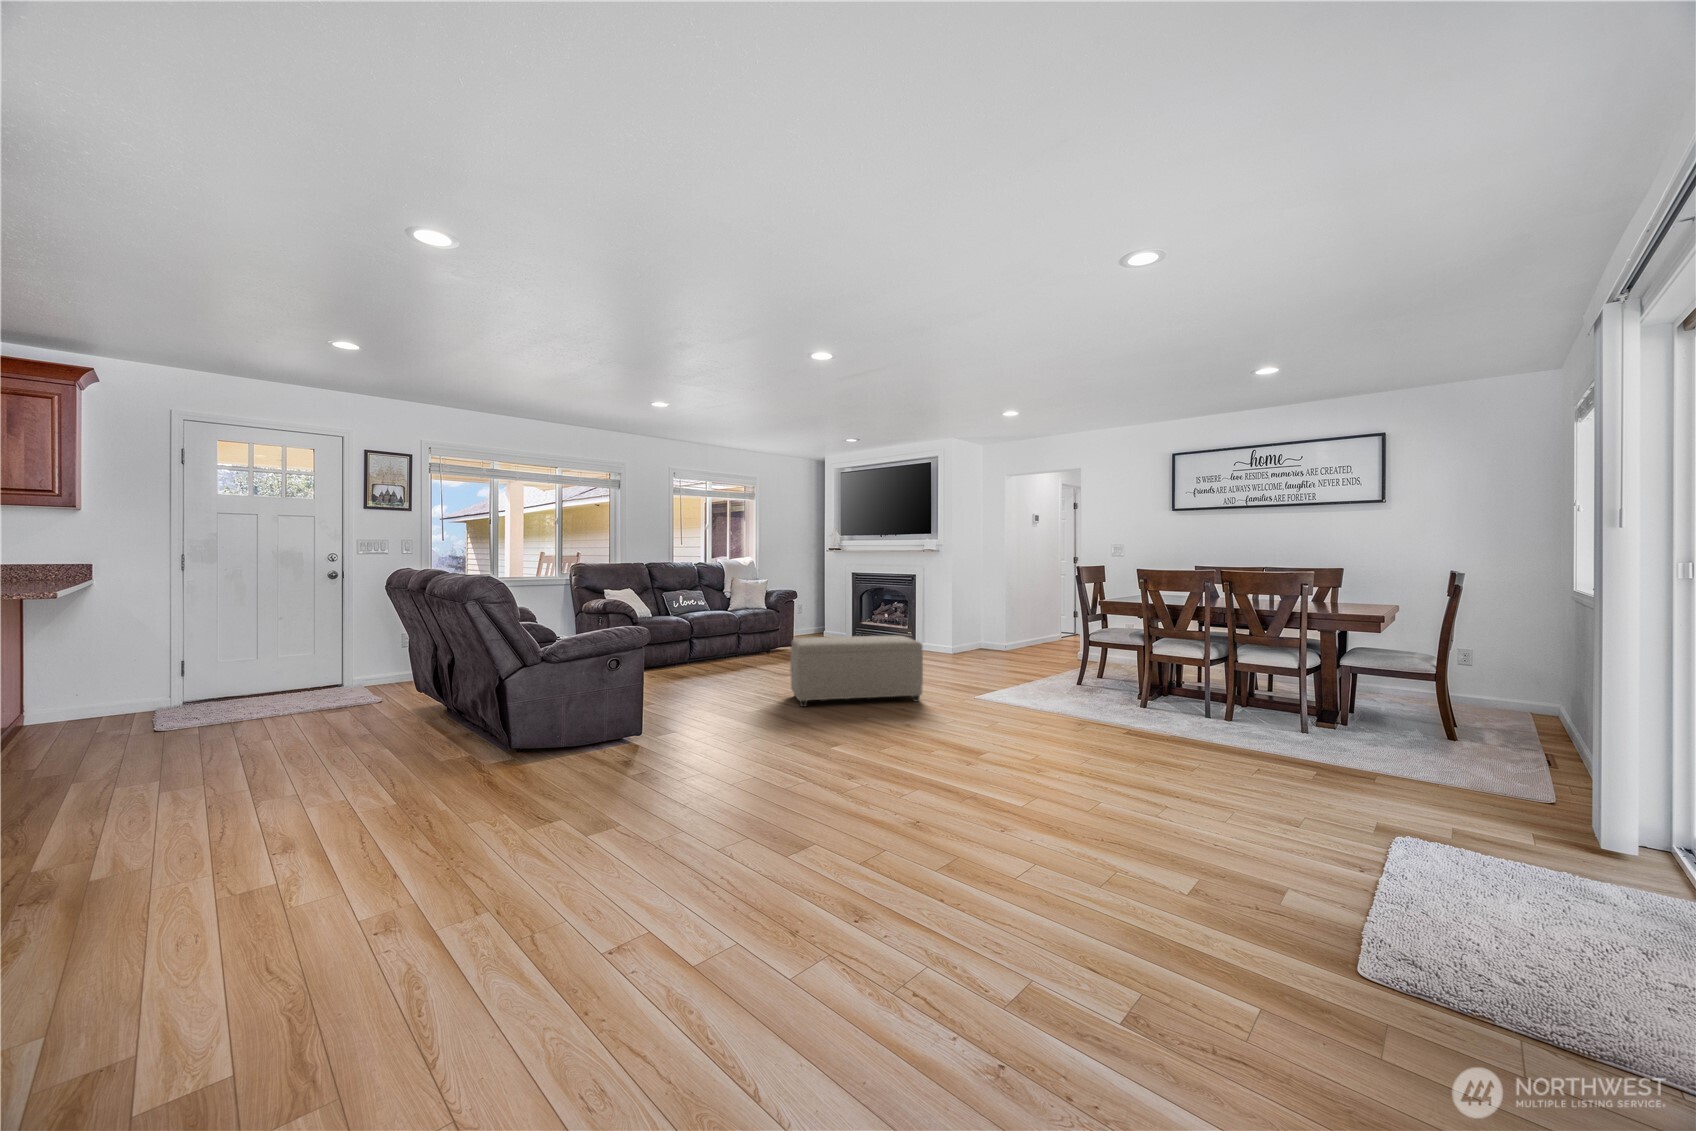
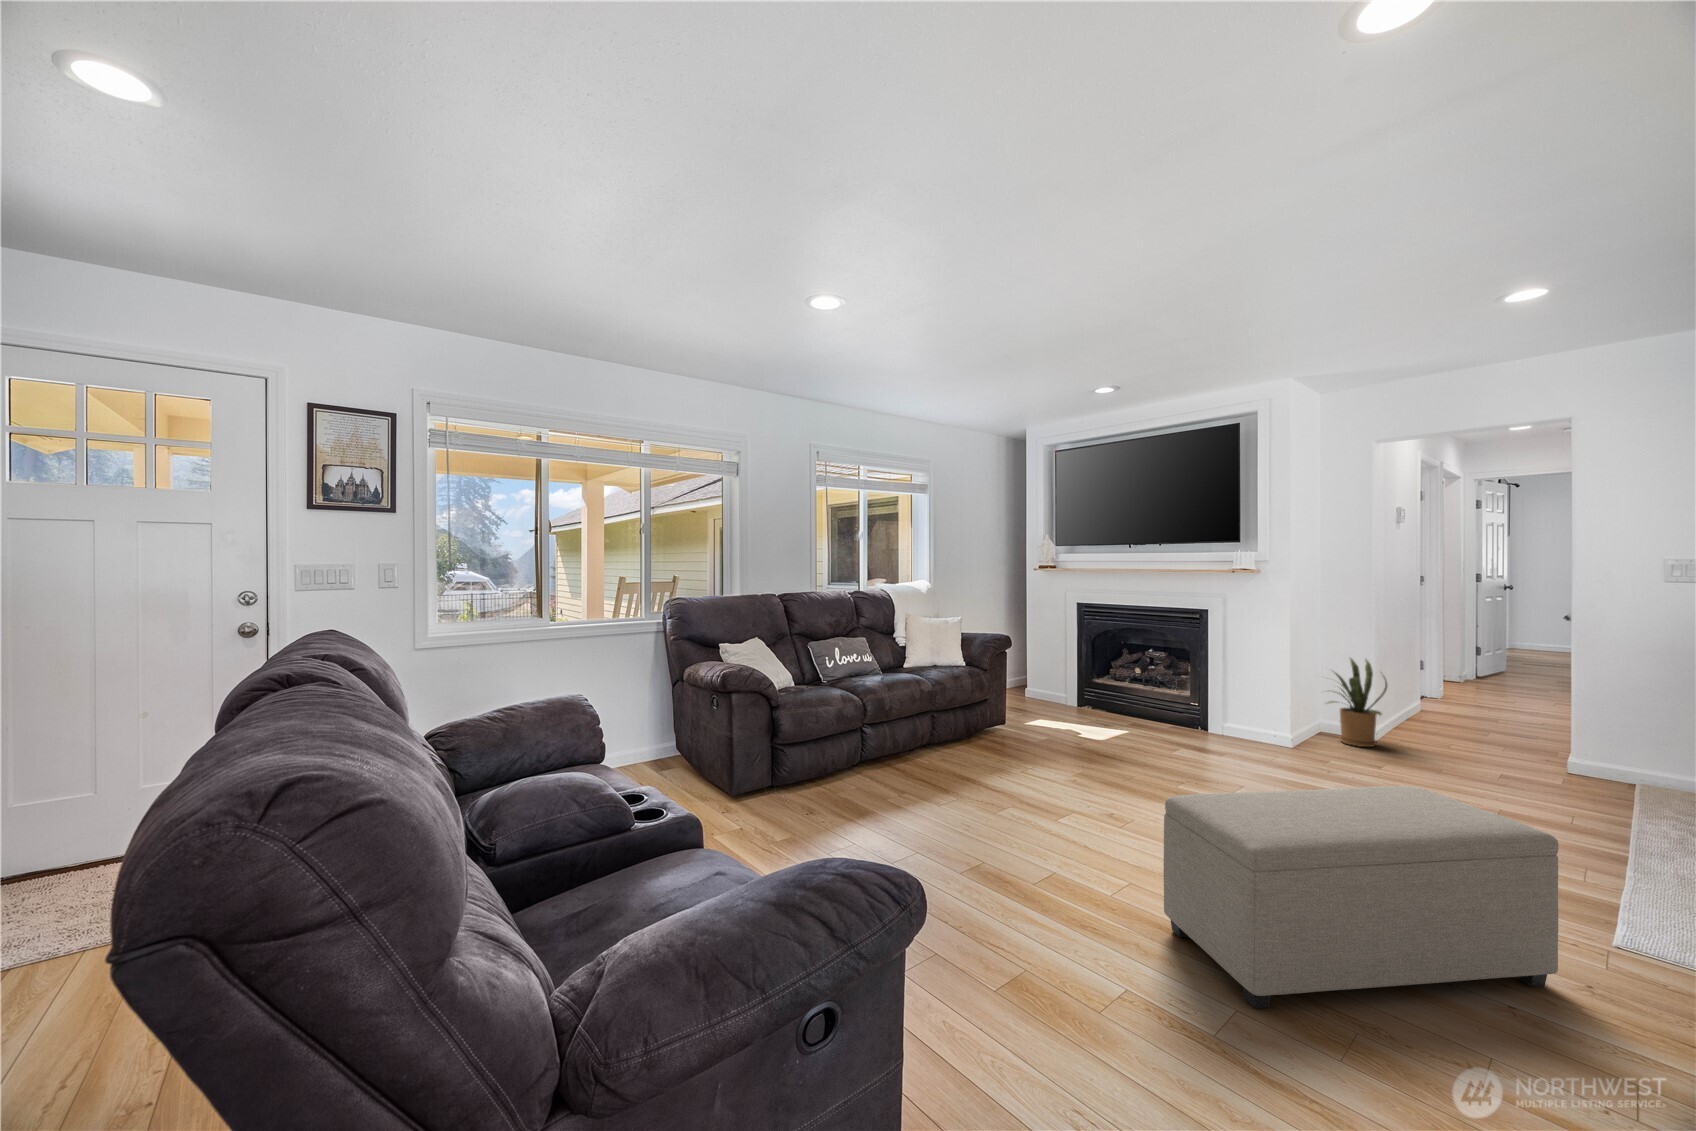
house plant: none [970,602,1001,652] -> present [1326,658,1387,747]

